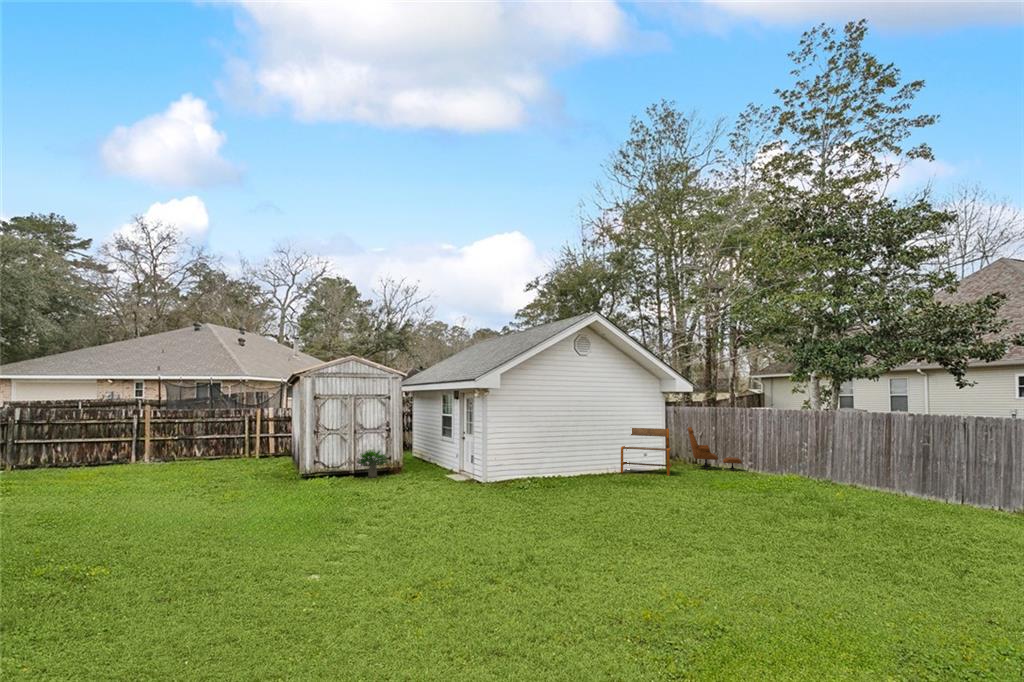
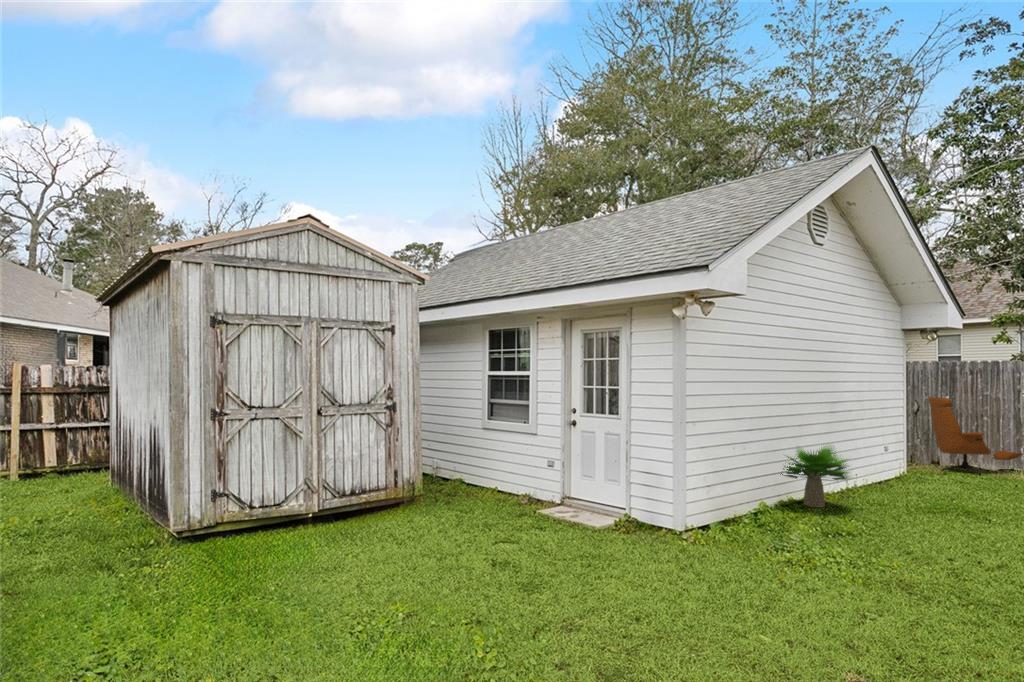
bench: present [621,428,672,476] -> none [845,397,965,490]
potted plant: present [358,450,387,477] -> present [780,447,850,507]

